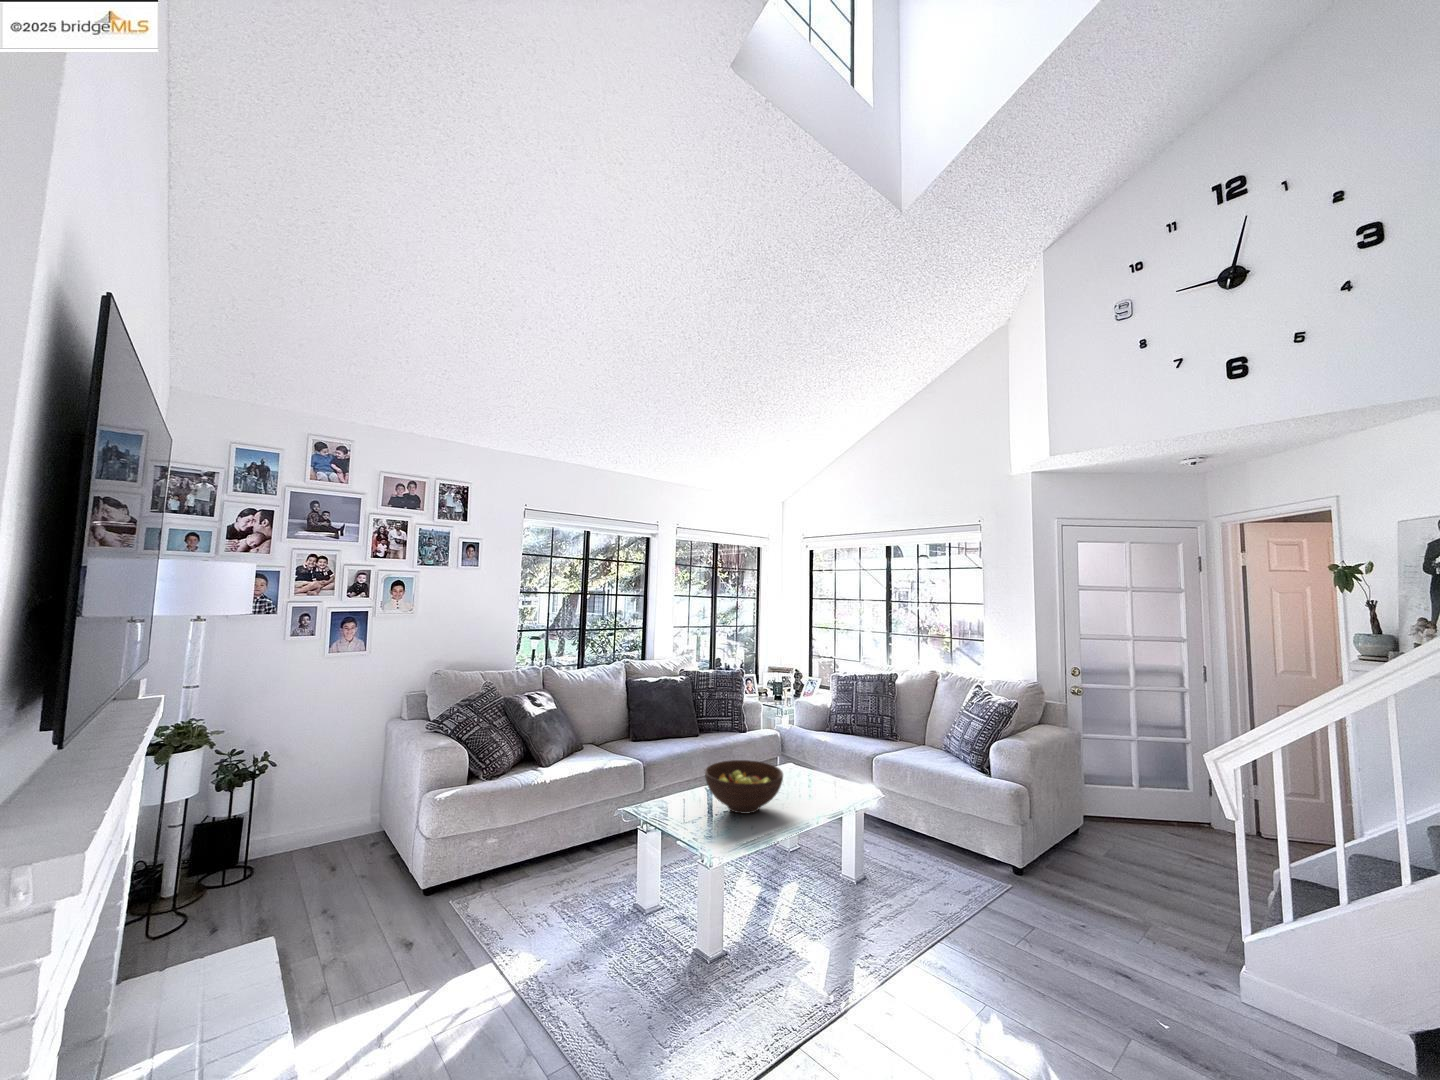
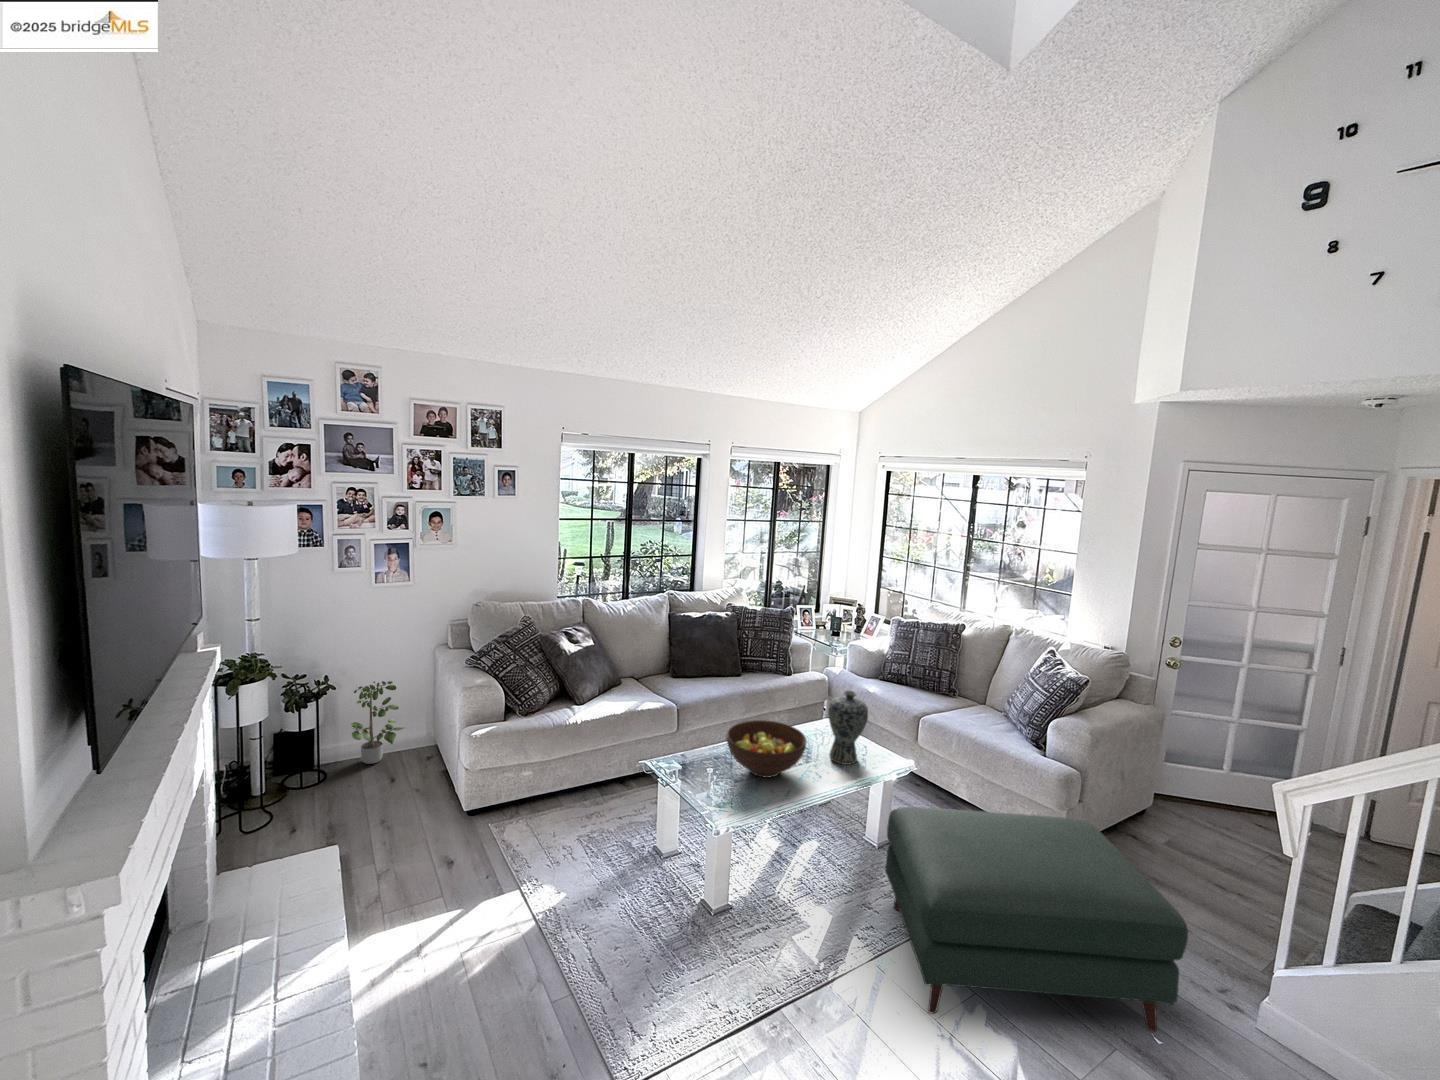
vase: none [797,724,835,798] -> present [828,691,868,765]
potted plant: none [287,755,352,855] -> present [351,681,405,764]
ottoman: none [872,820,1174,1030] -> present [885,807,1188,1032]

